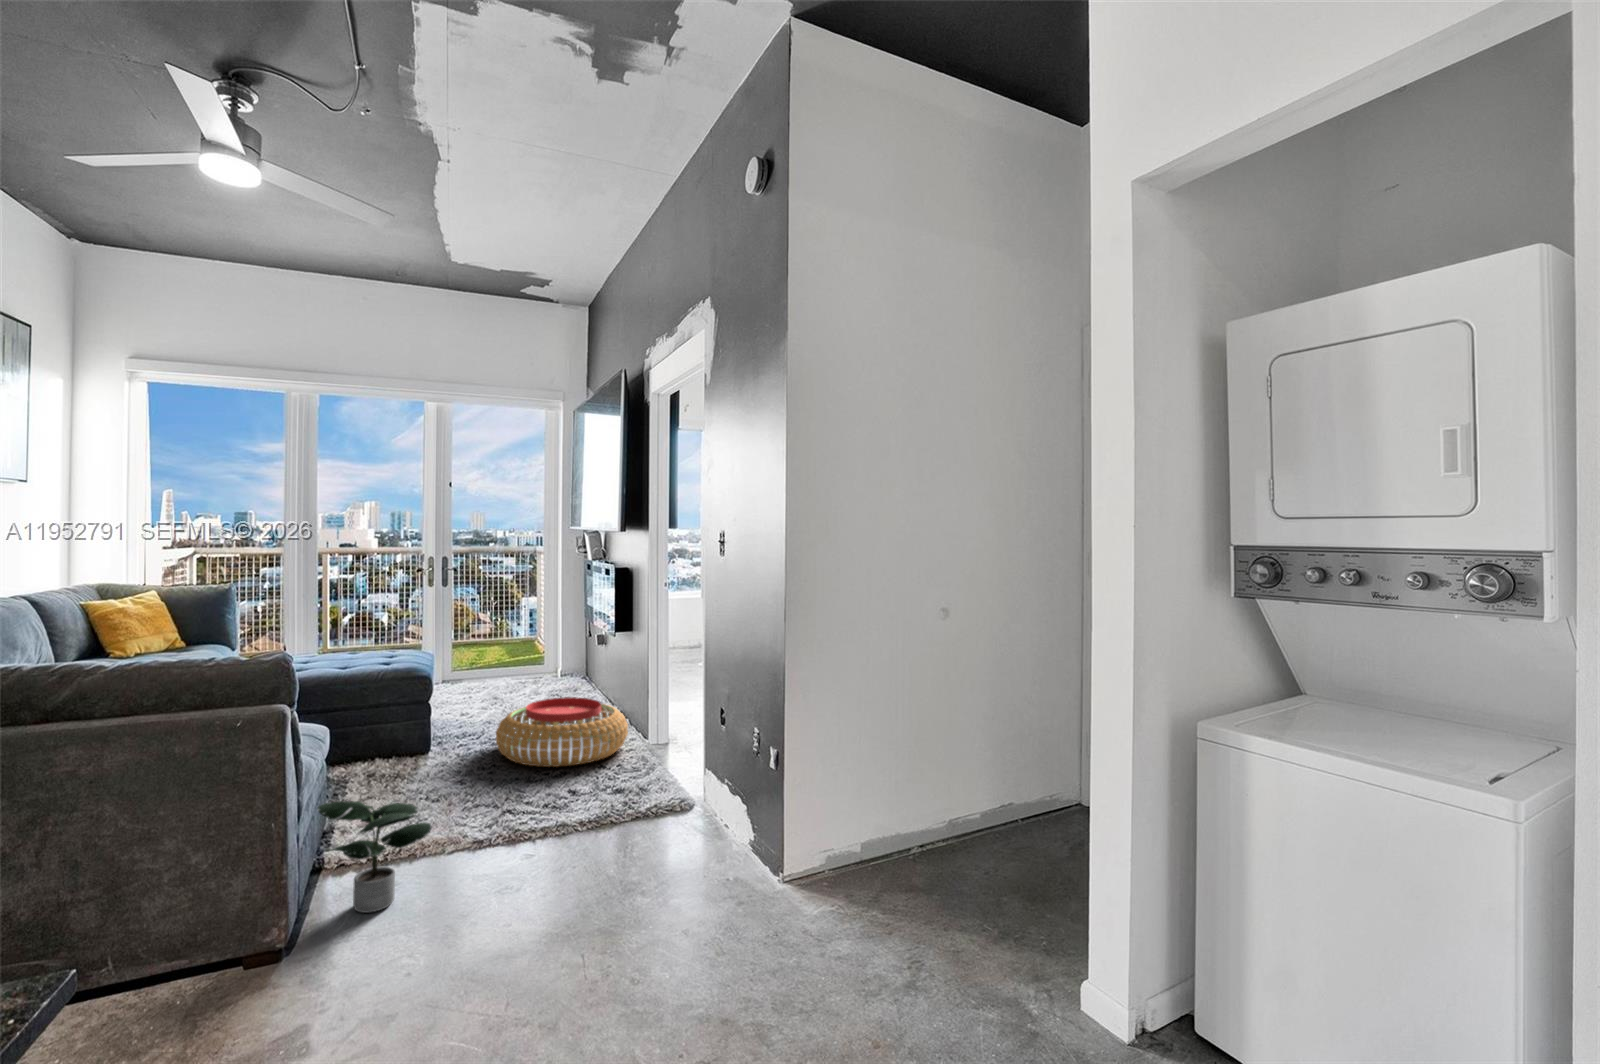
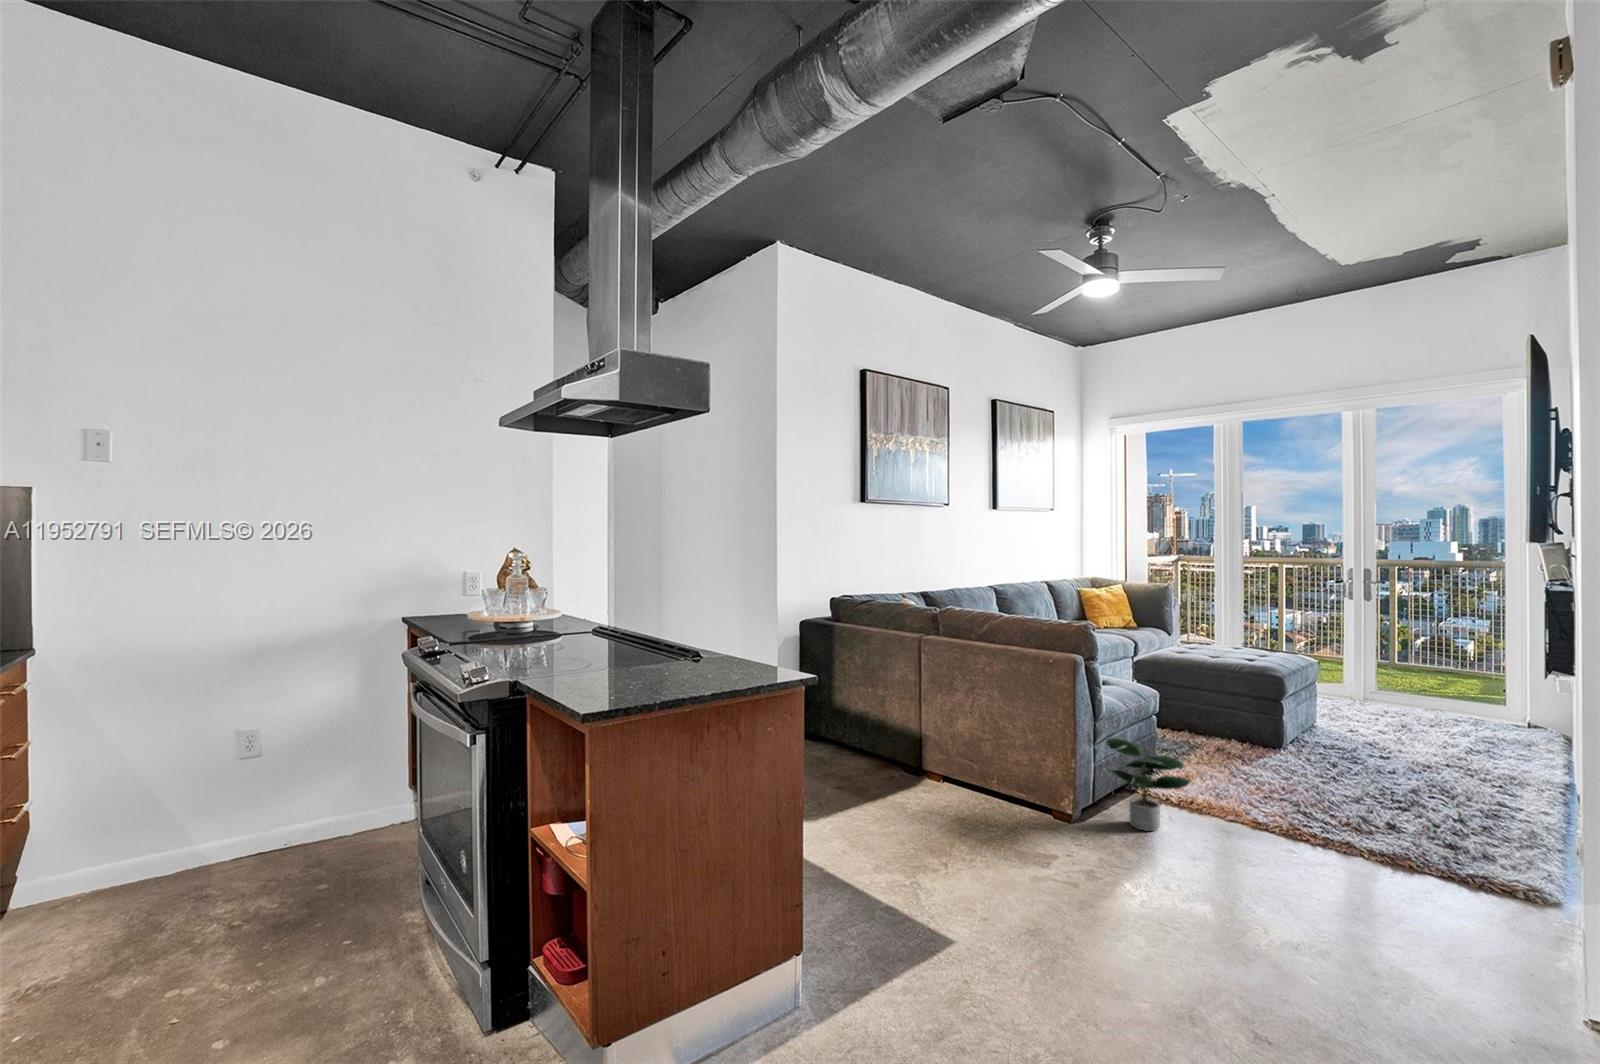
pouf: present [496,697,628,767] -> none [1349,726,1541,810]

